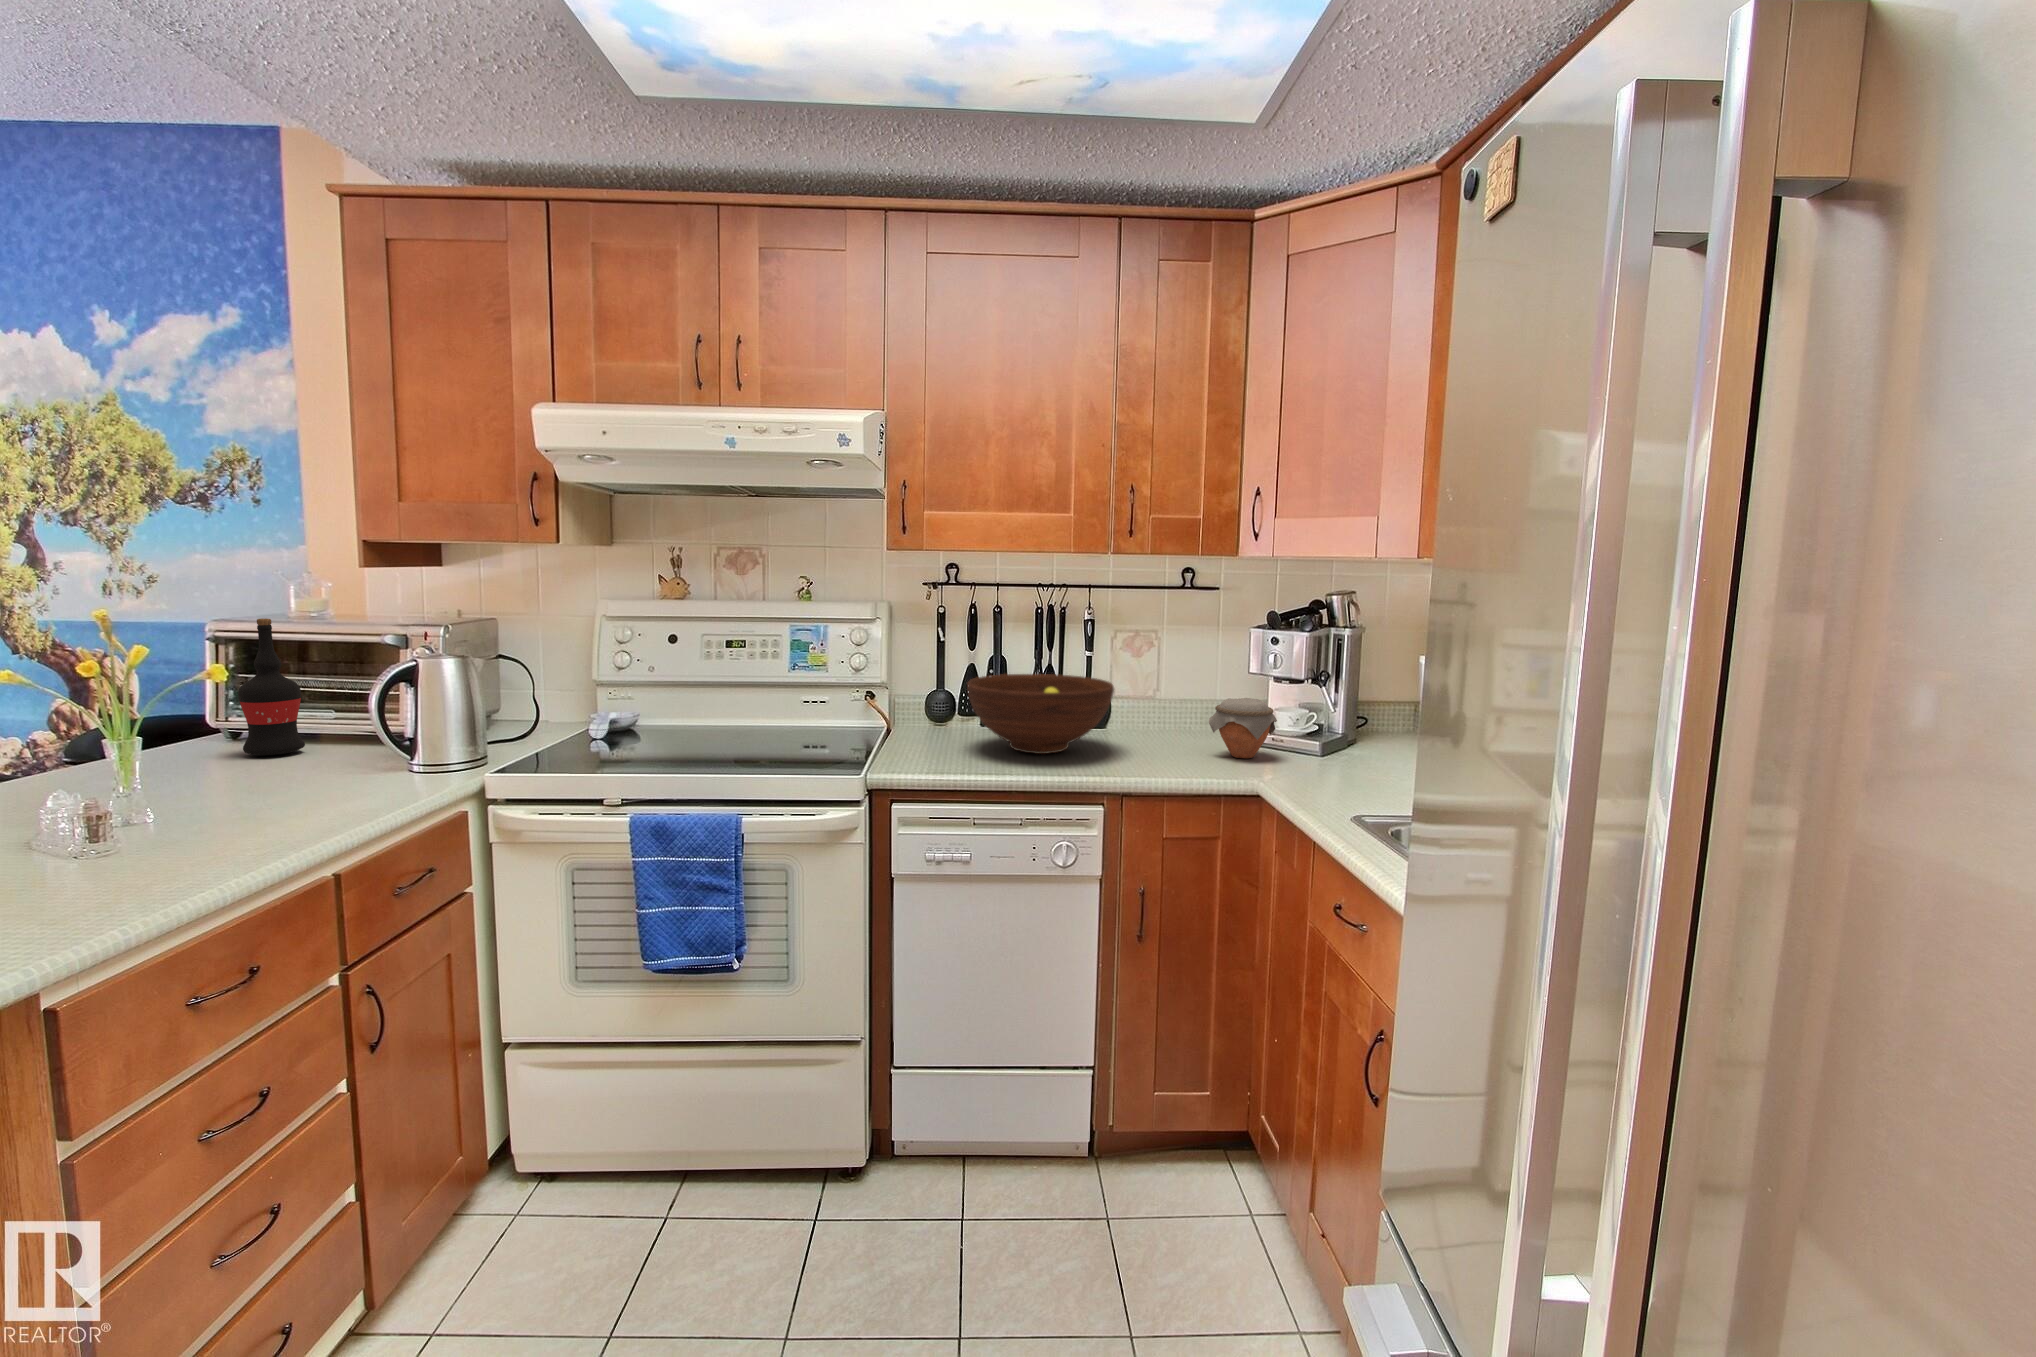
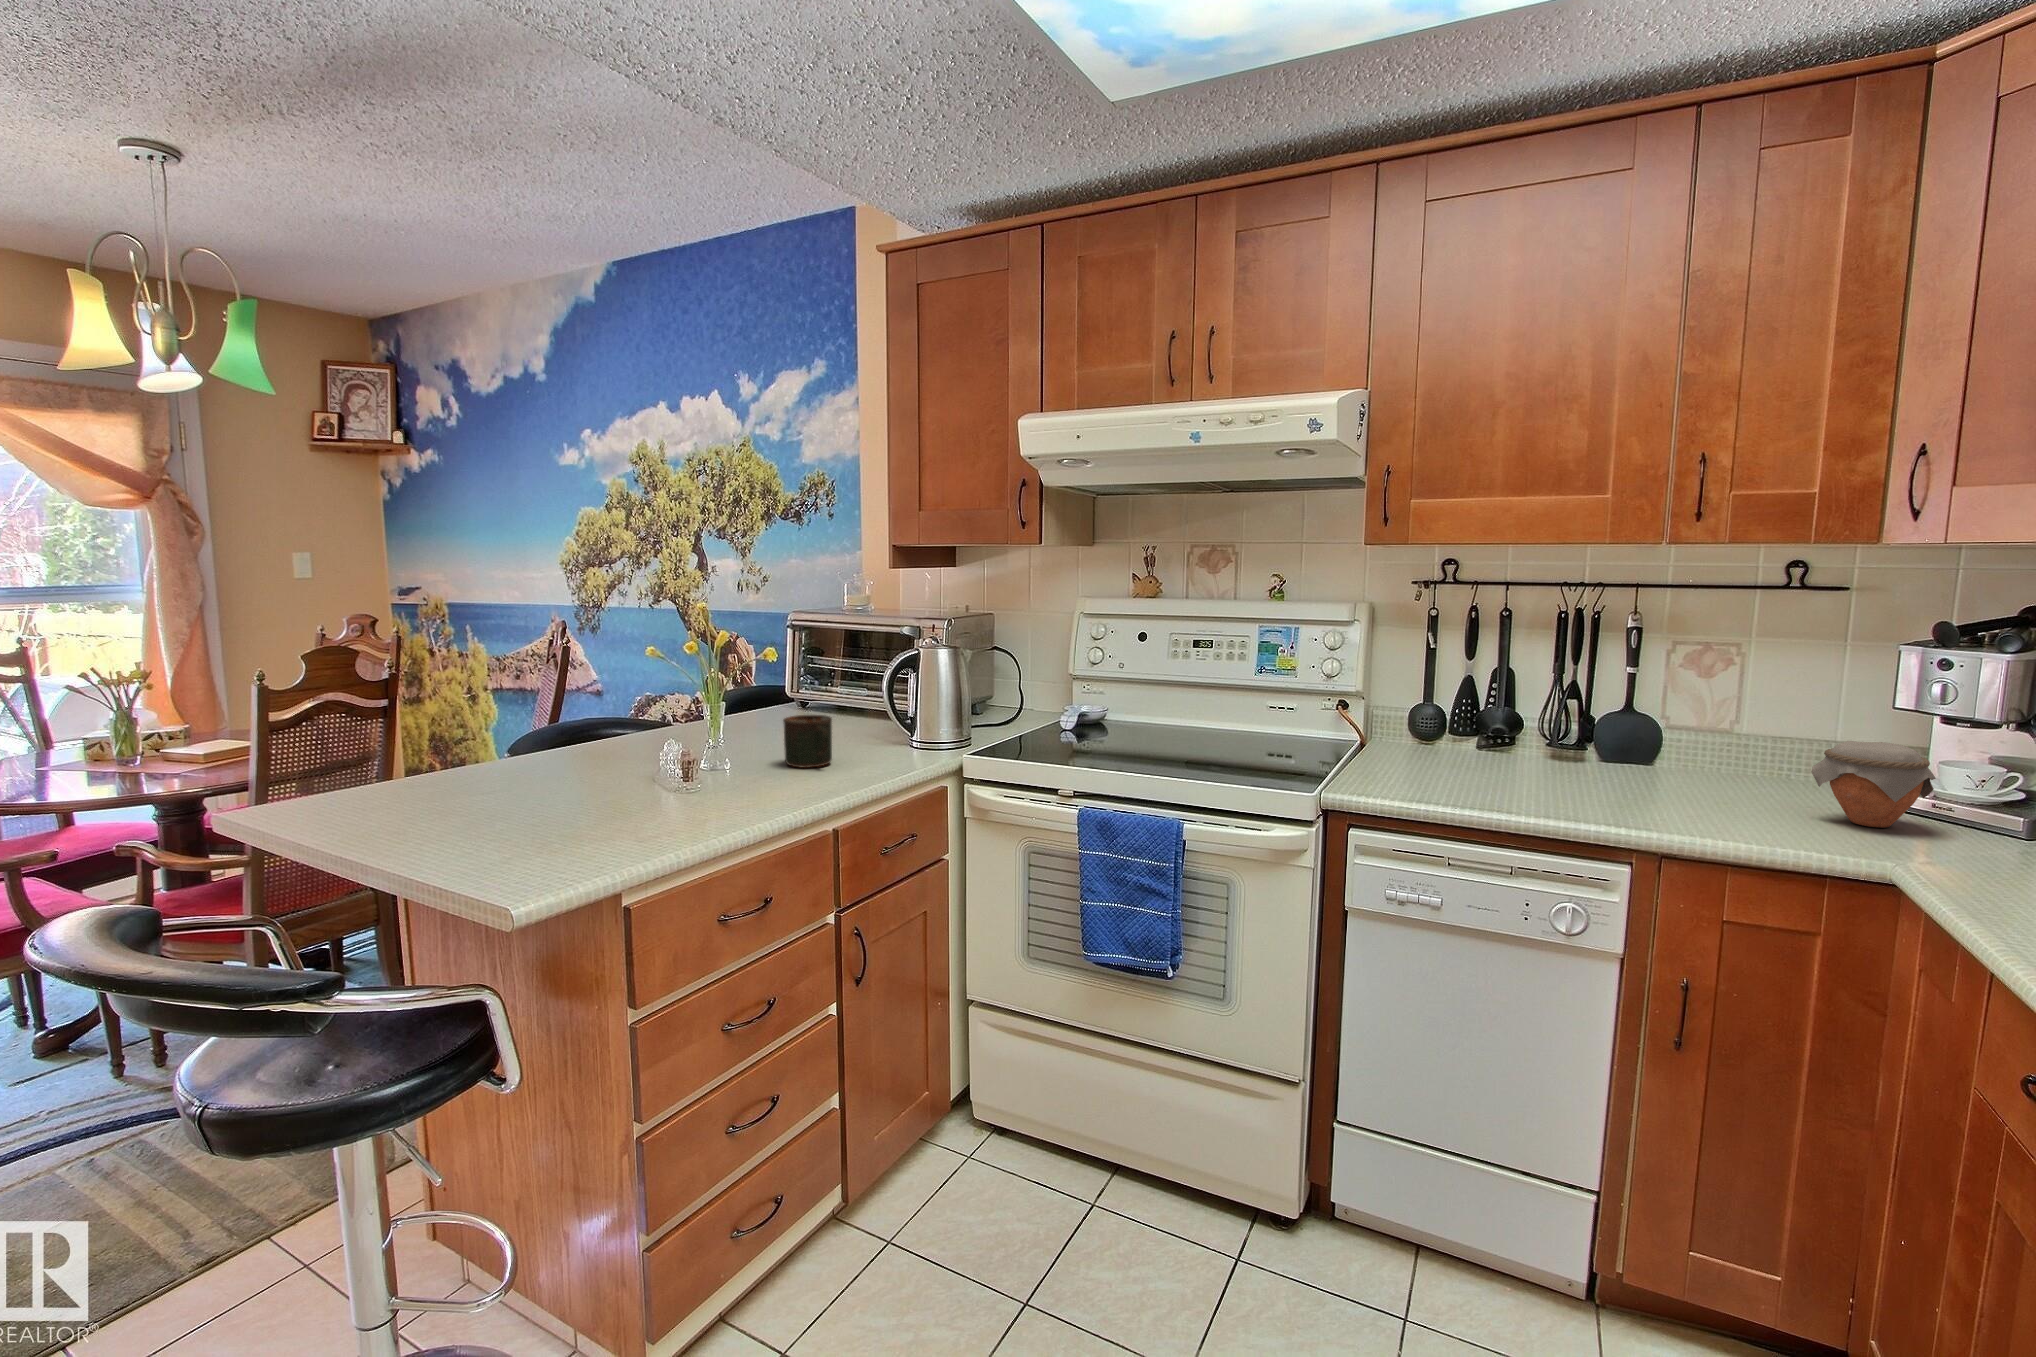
wine bottle: present [238,618,305,755] -> none [806,612,847,724]
fruit bowl: present [967,674,1114,754] -> none [1453,691,1659,791]
mug: none [214,745,295,812] -> present [783,715,832,768]

